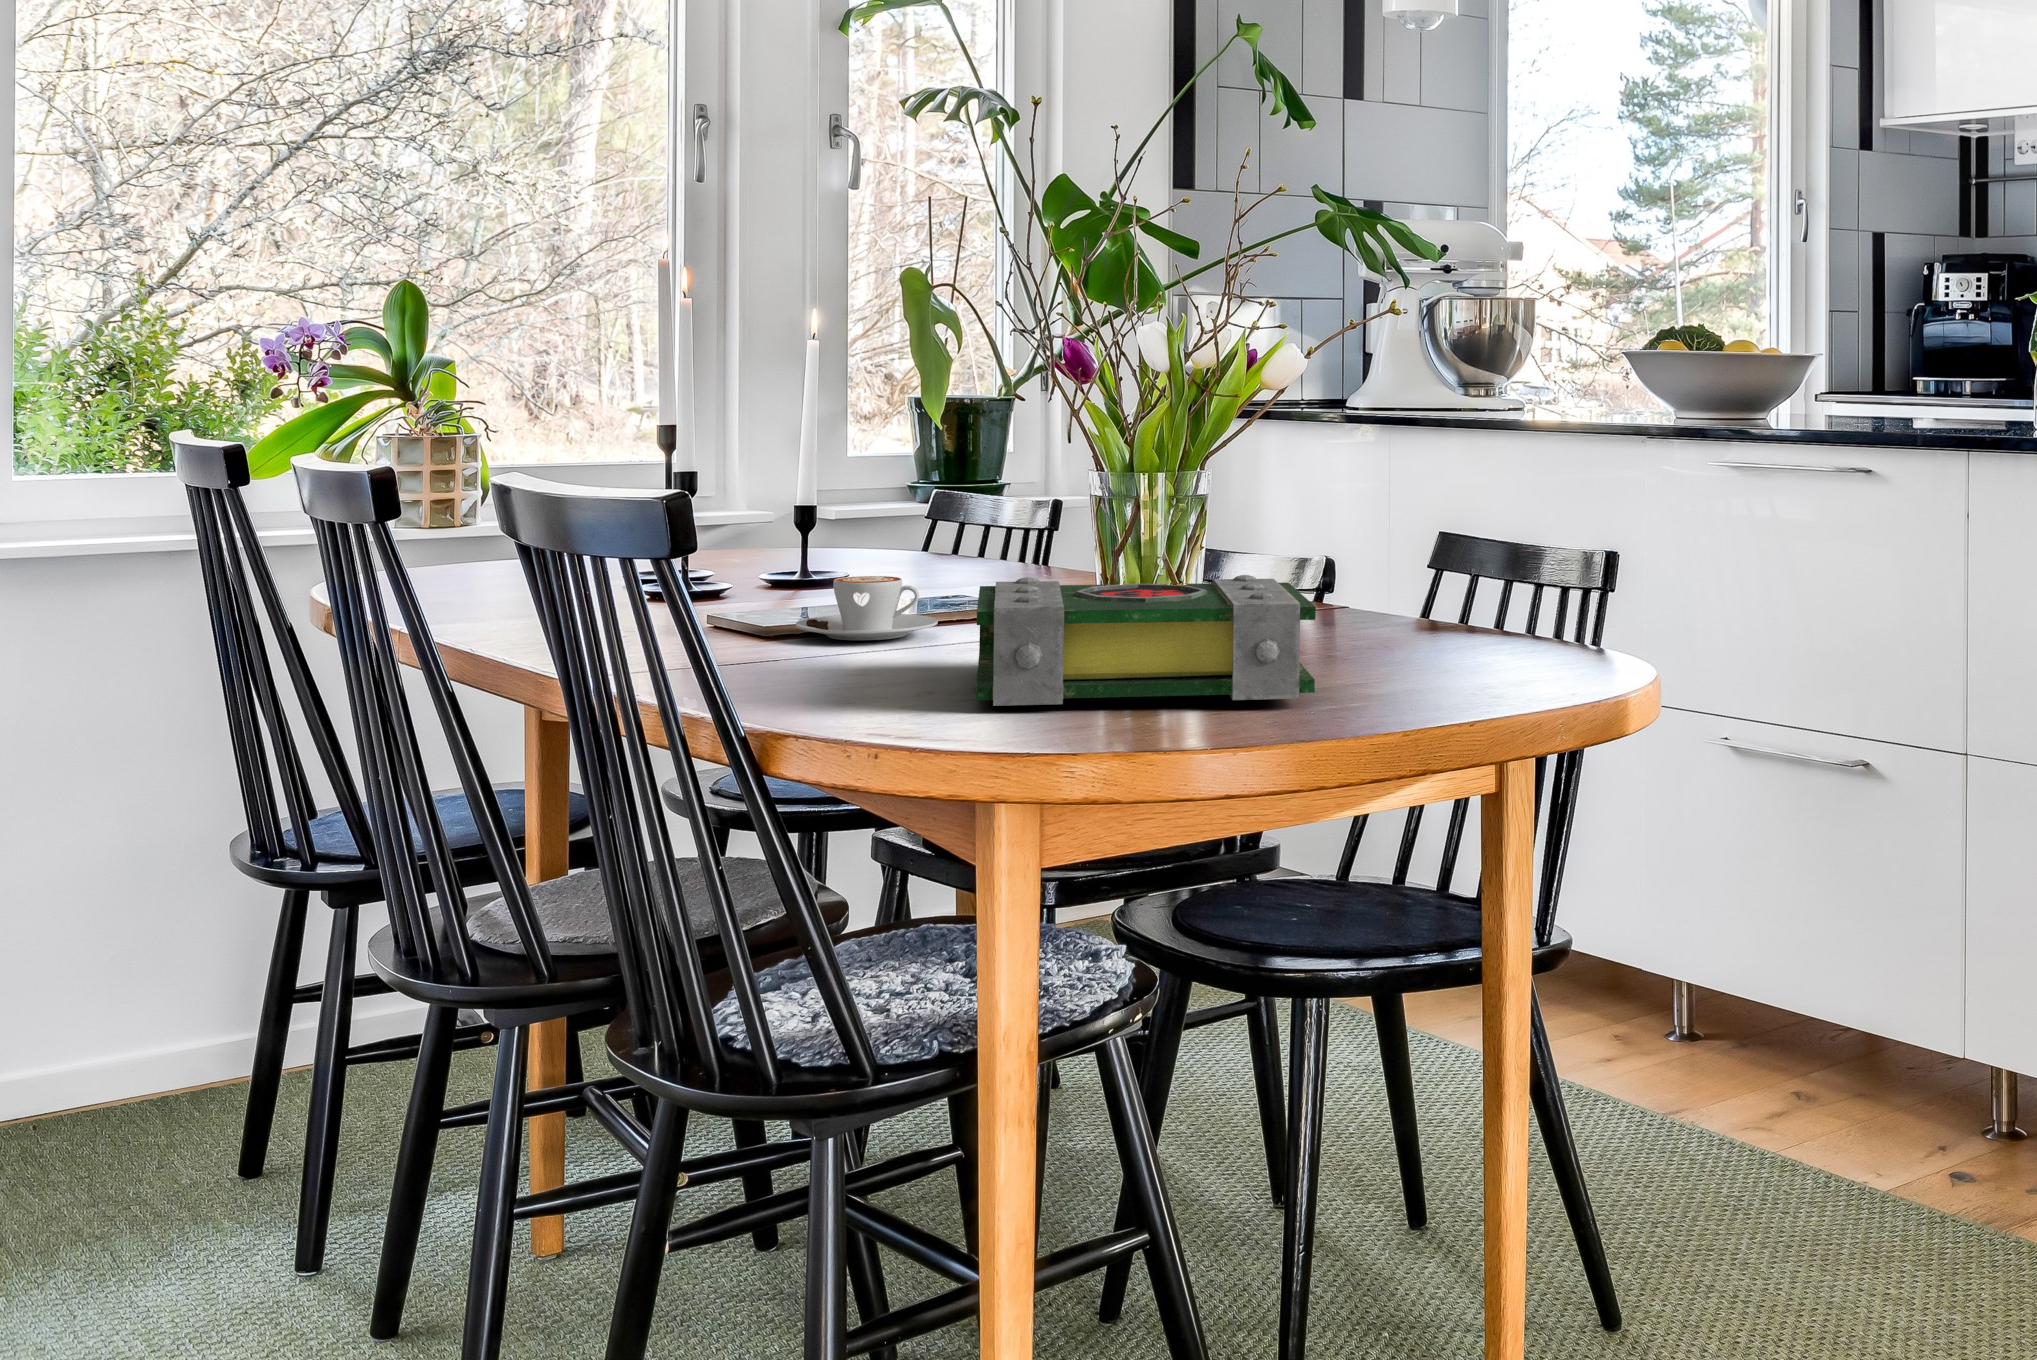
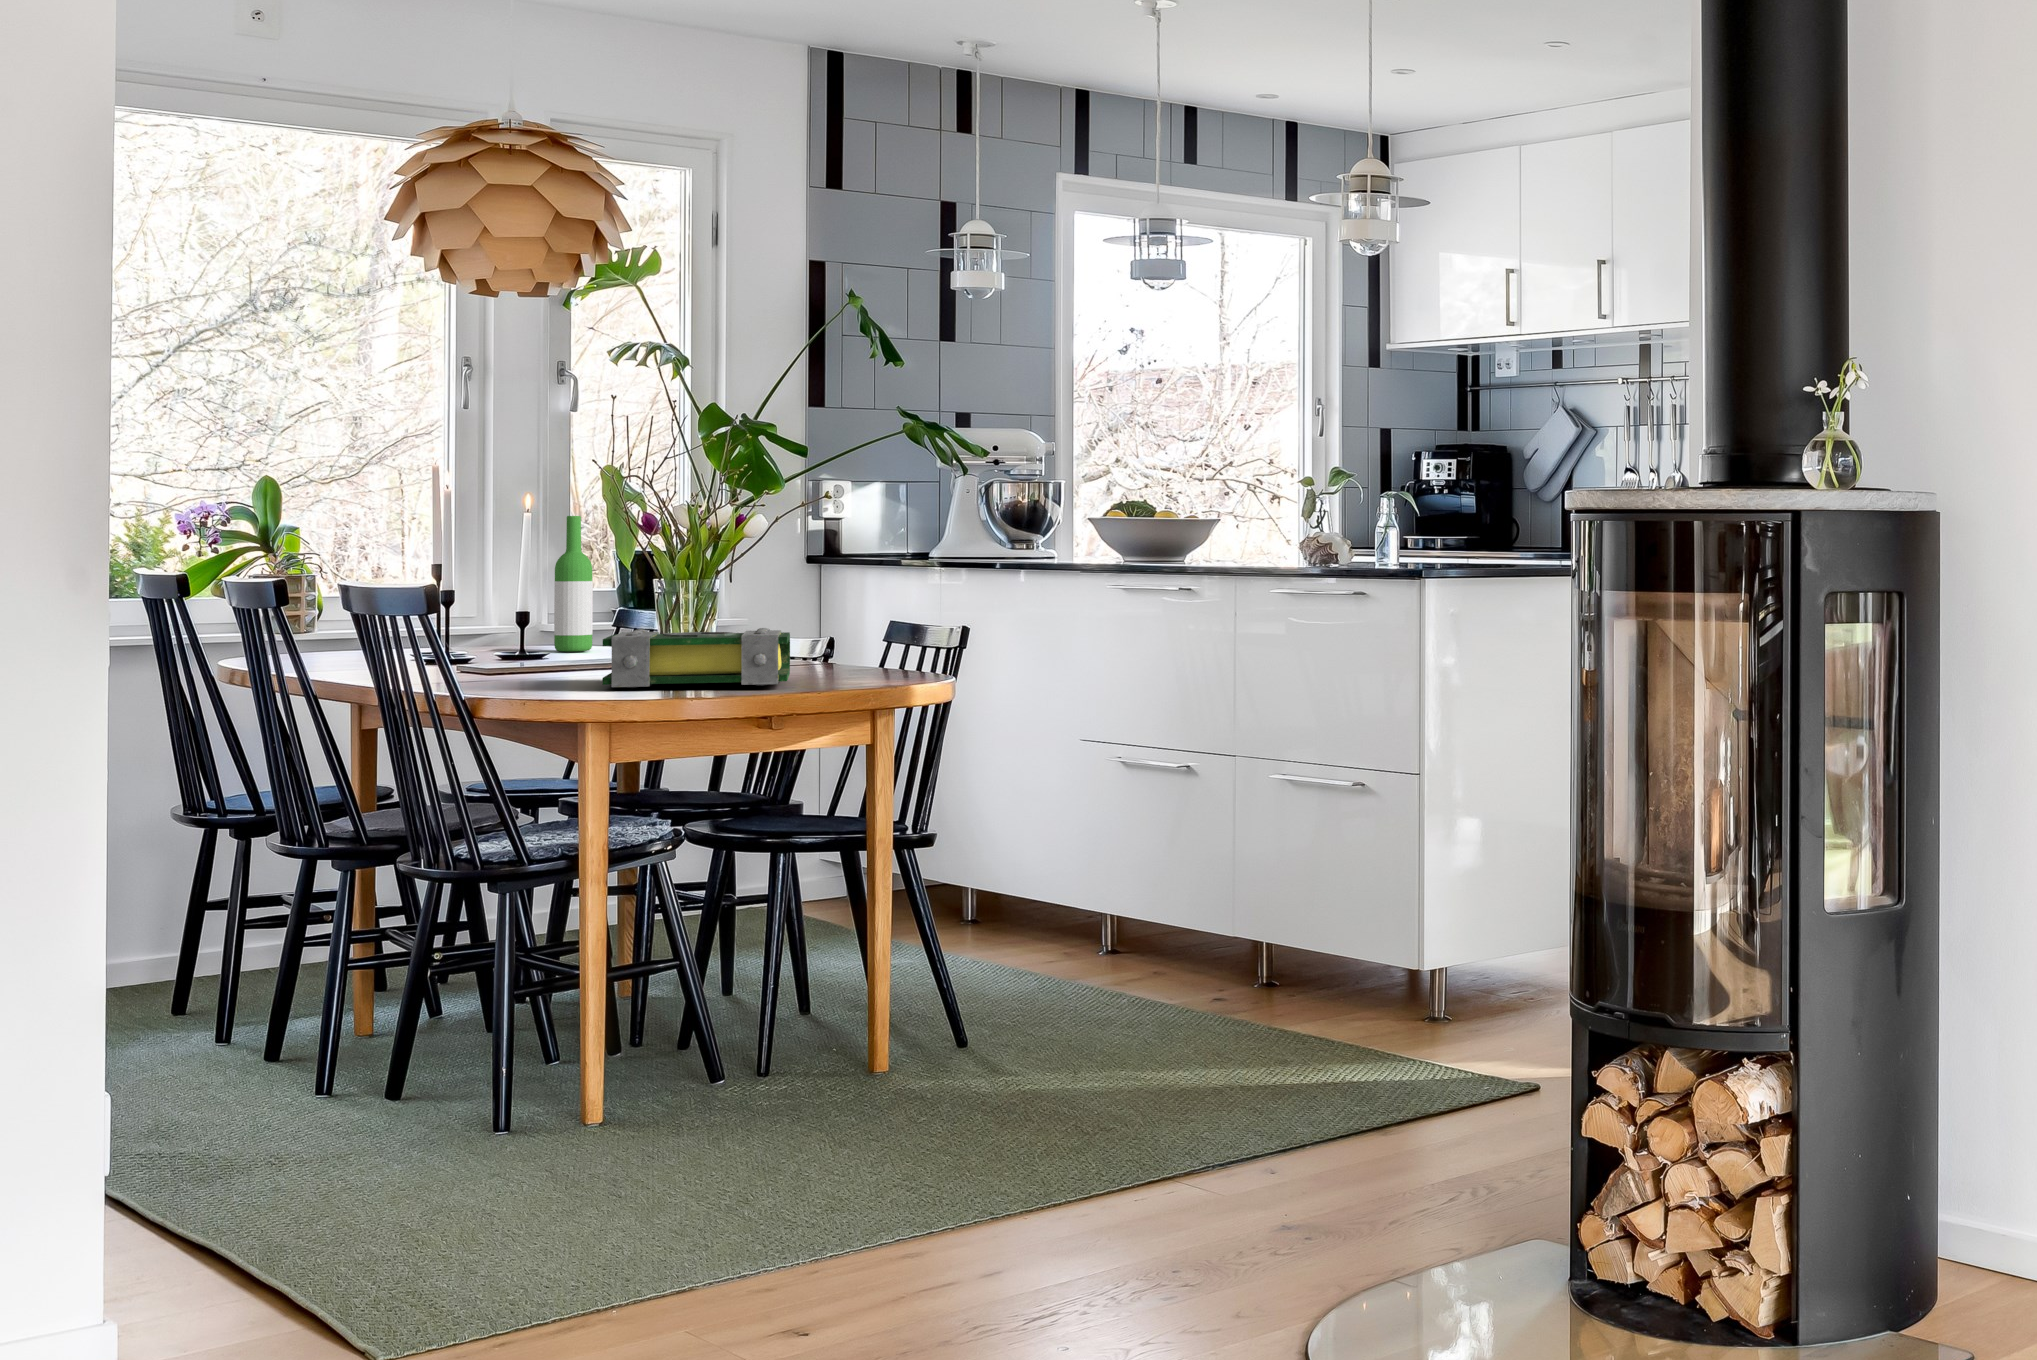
wine bottle: none [839,349,897,566] -> present [554,516,593,652]
coffee cup: present [796,576,938,640] -> none [515,640,599,673]

